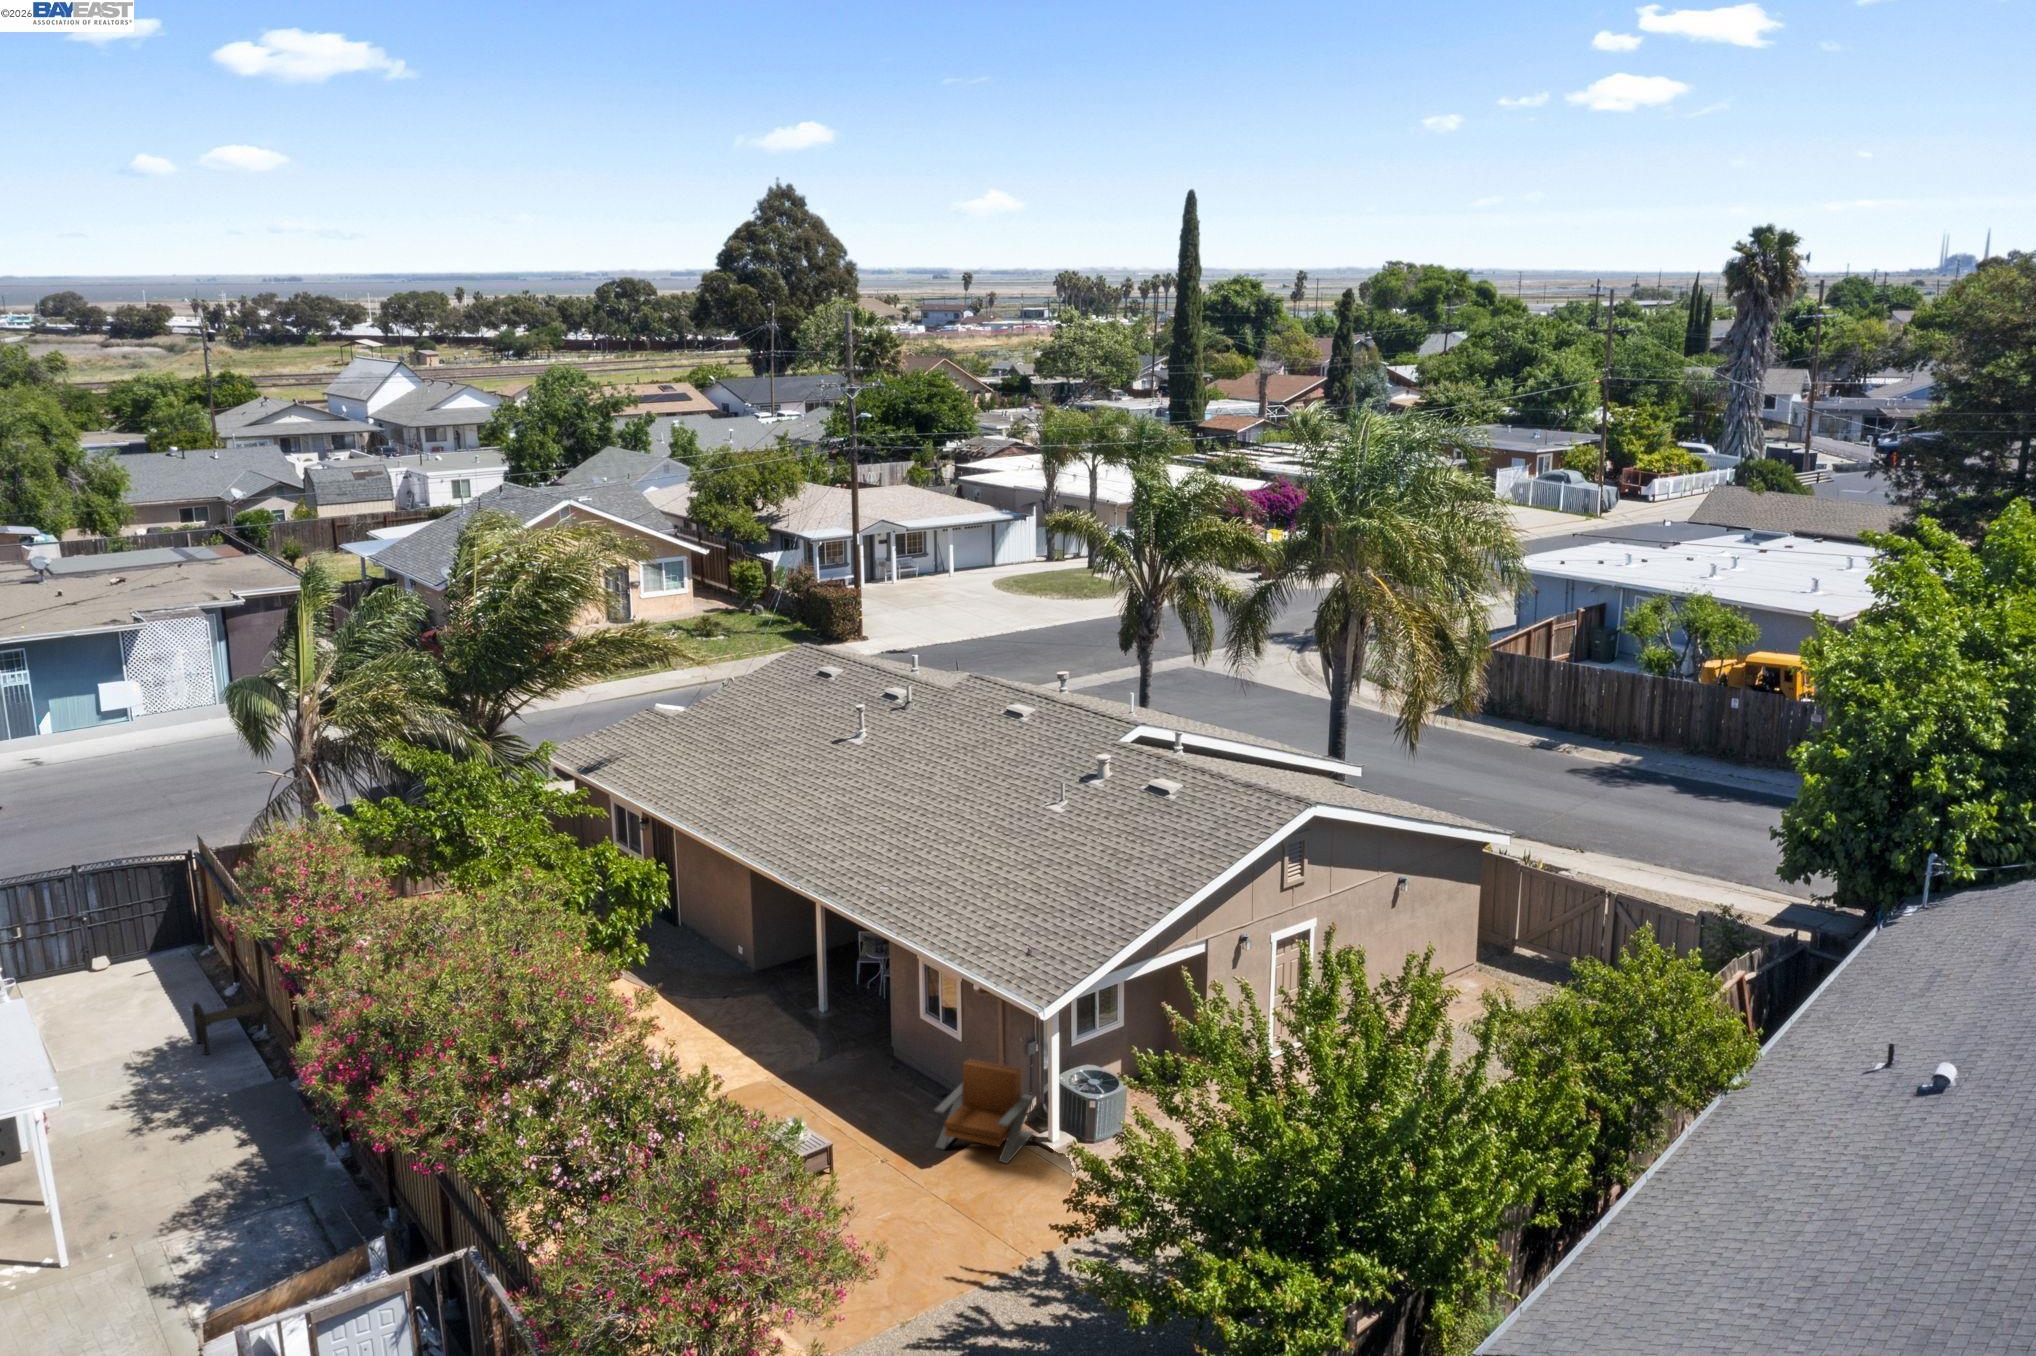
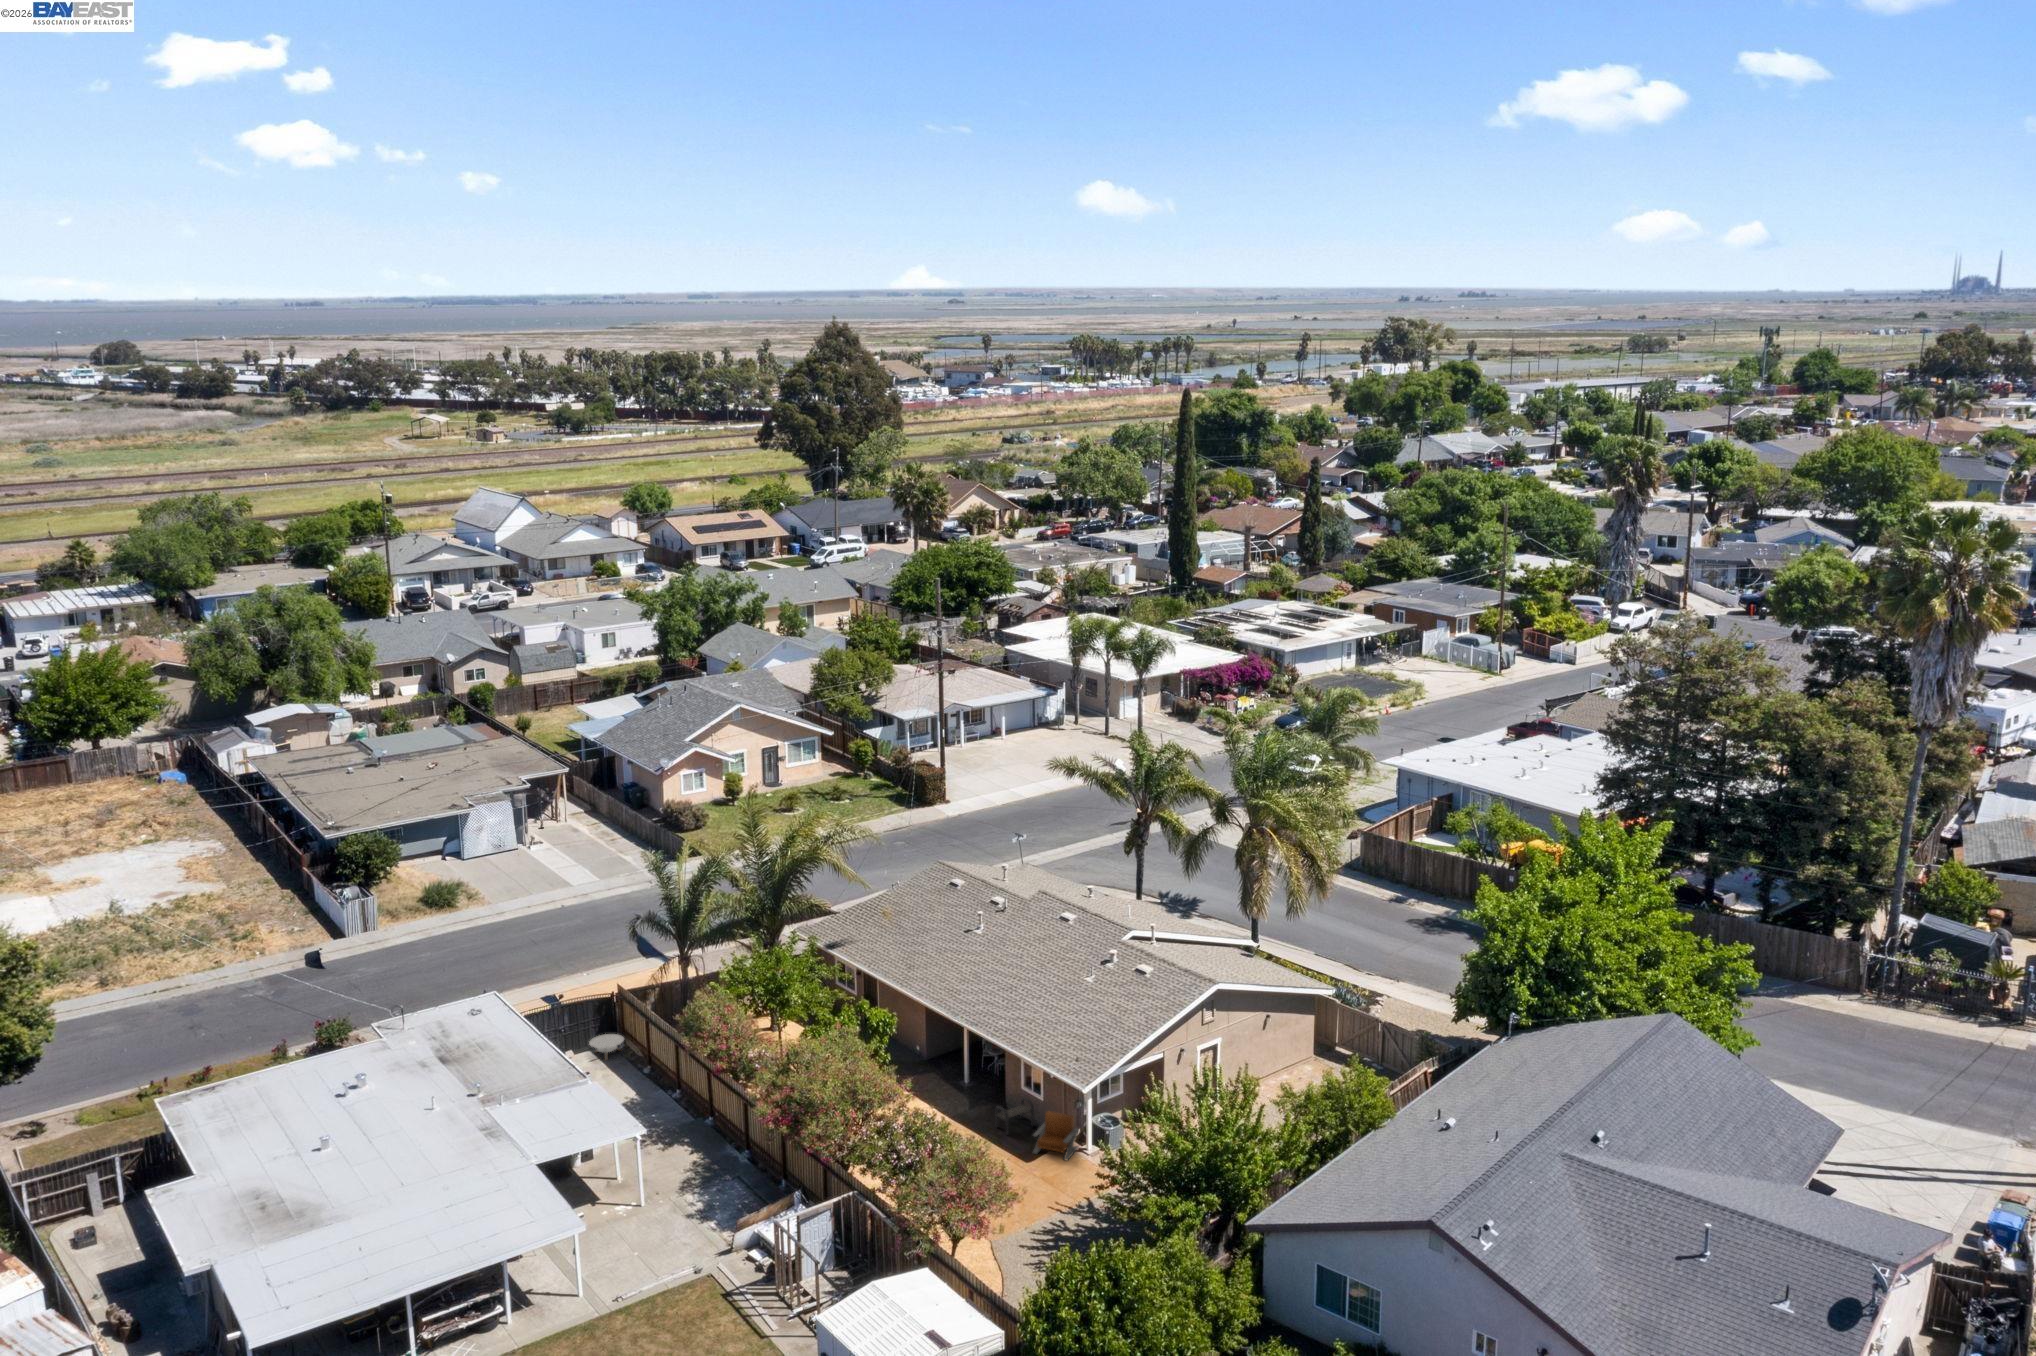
round table: none [143,930,214,976] -> present [589,1034,624,1060]
bench: present [193,987,272,1055] -> present [995,1097,1035,1135]

